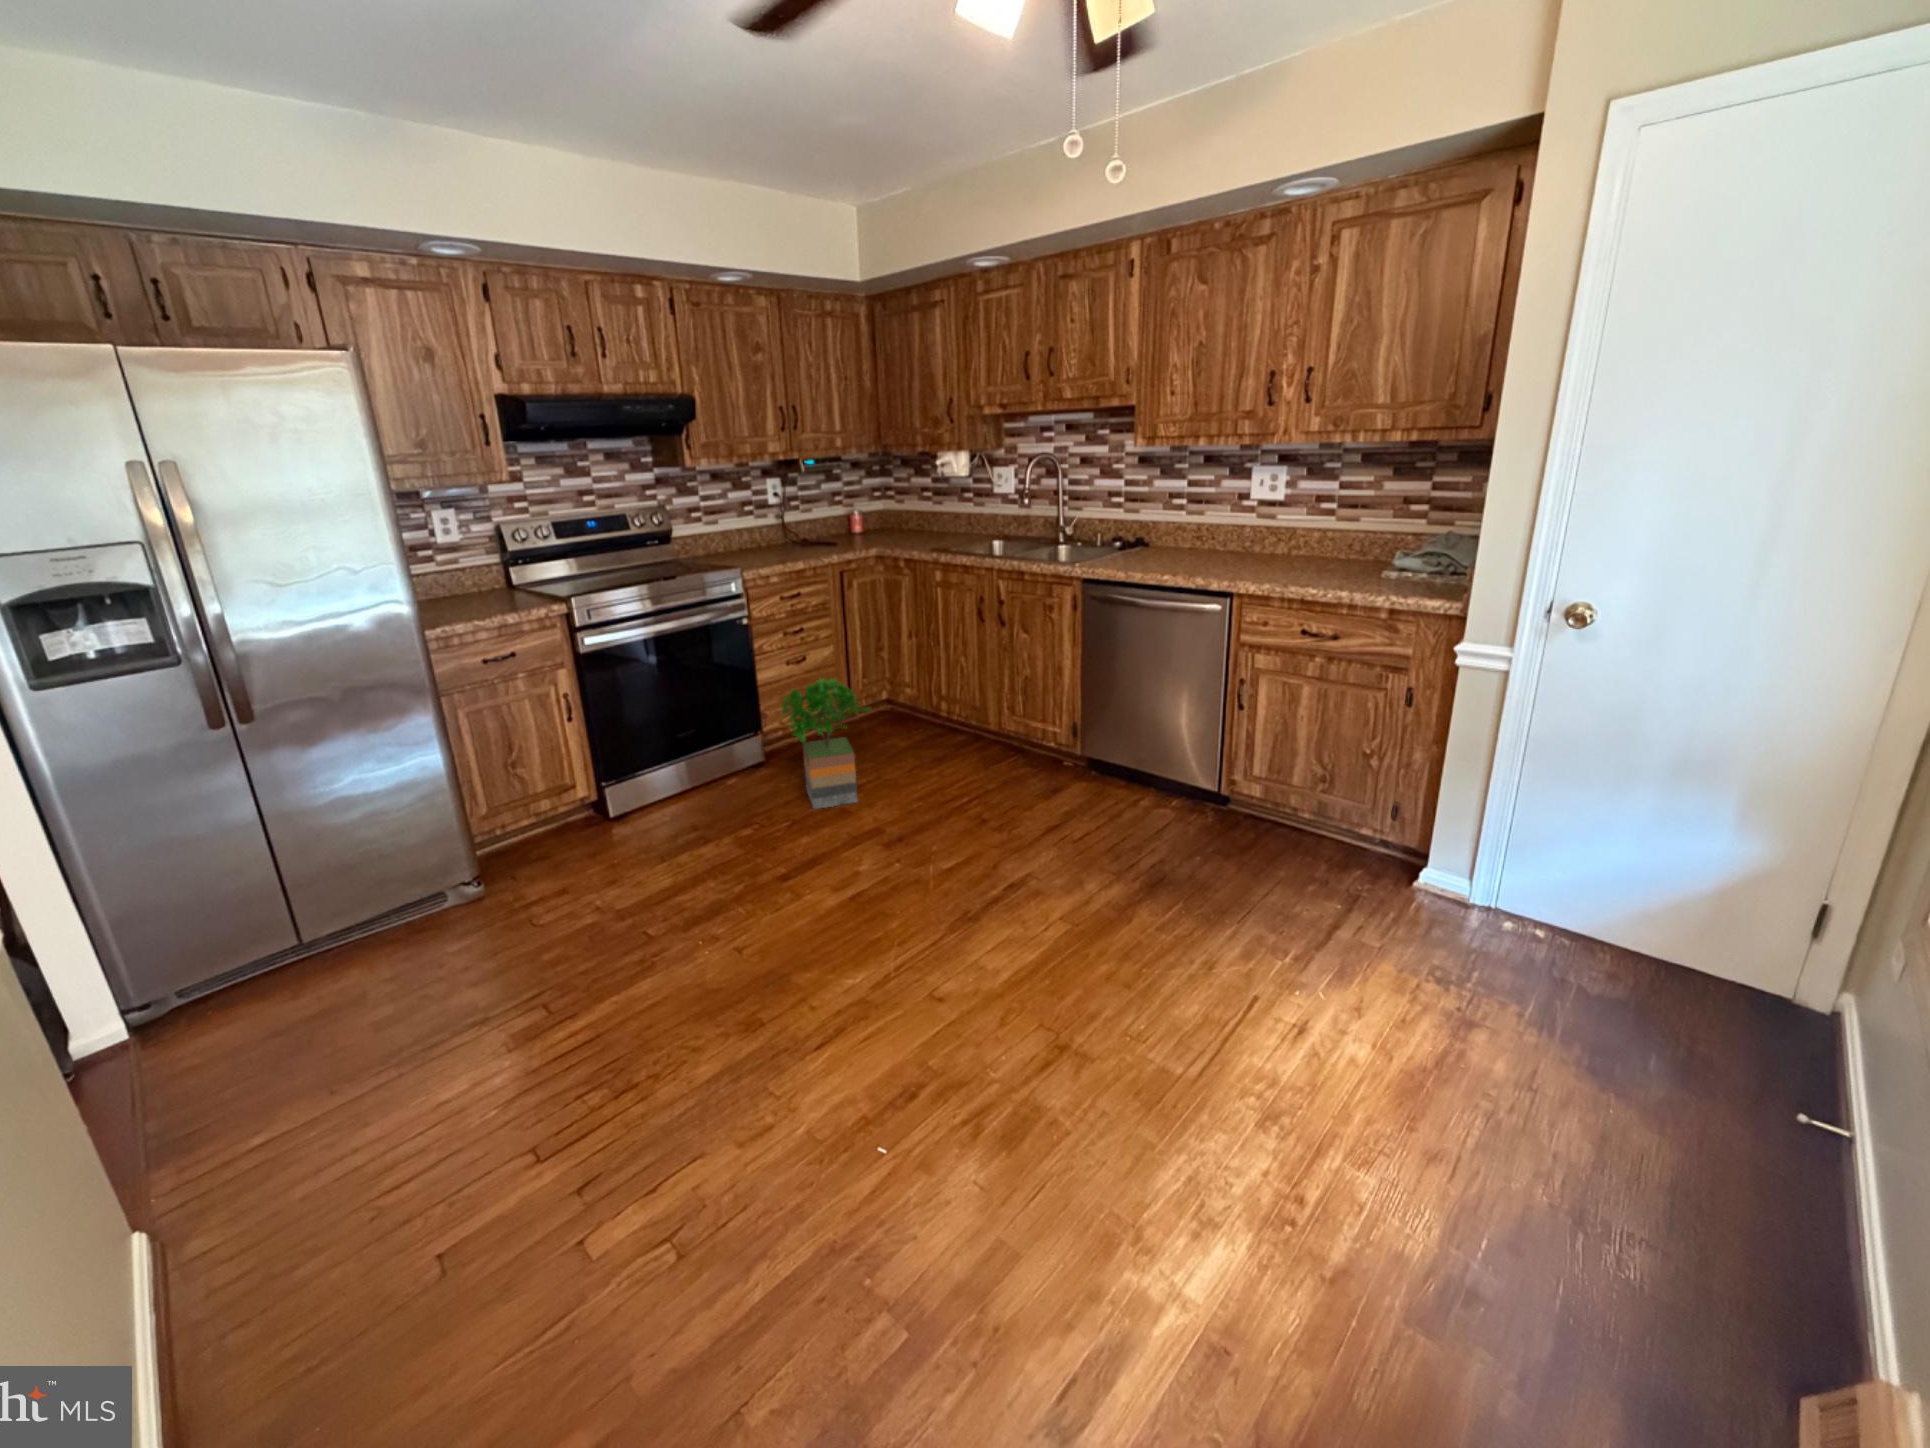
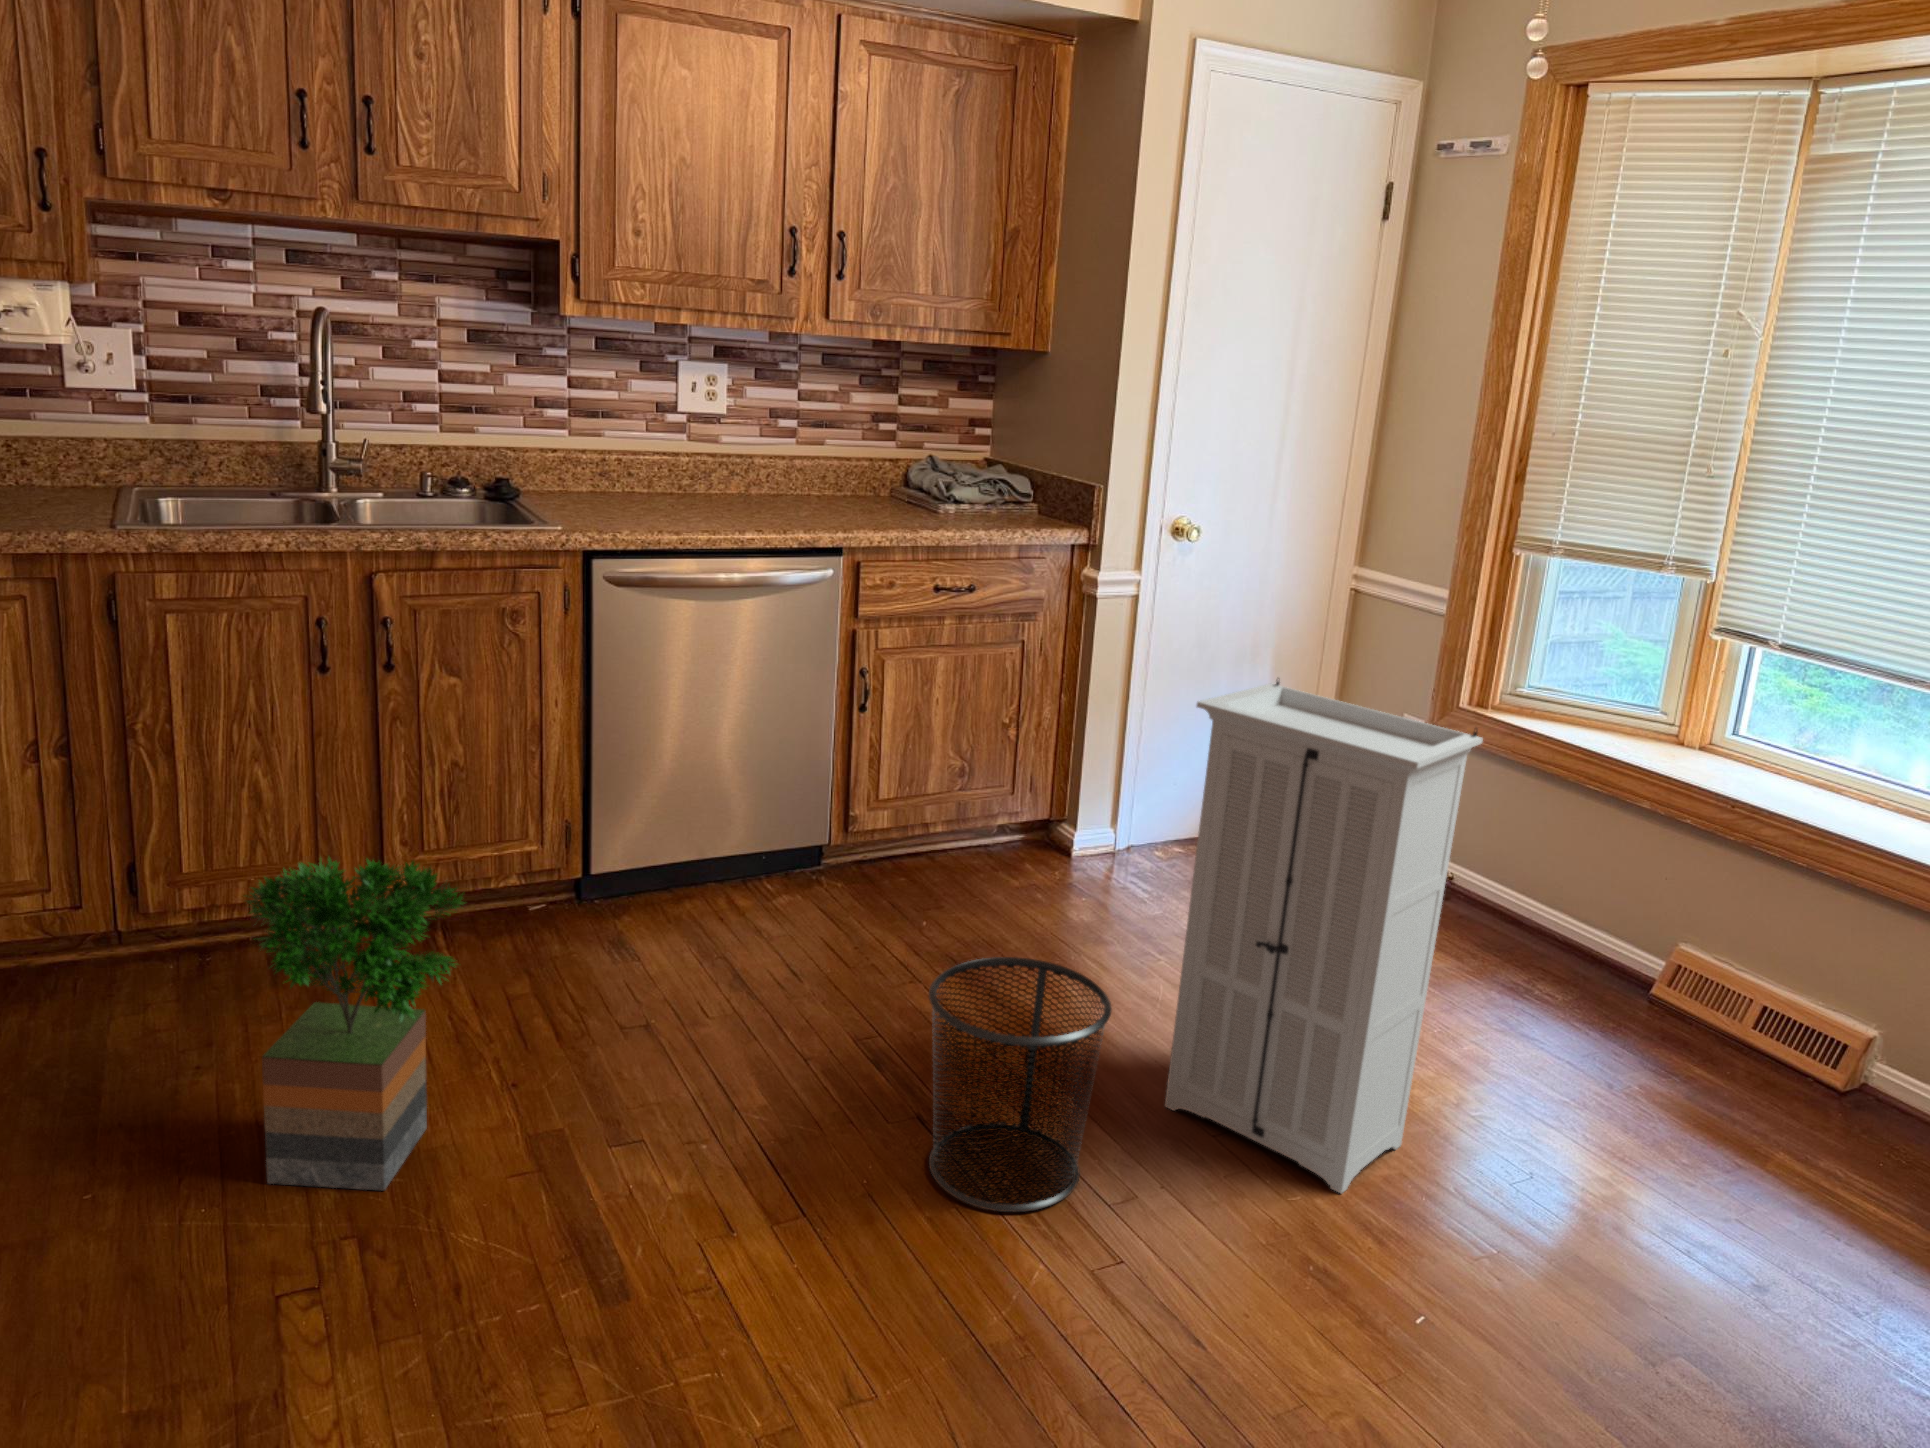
storage cabinet: none [971,707,1145,1128] -> present [1165,681,1483,1193]
trash can: none [864,819,973,969] -> present [929,957,1112,1212]

